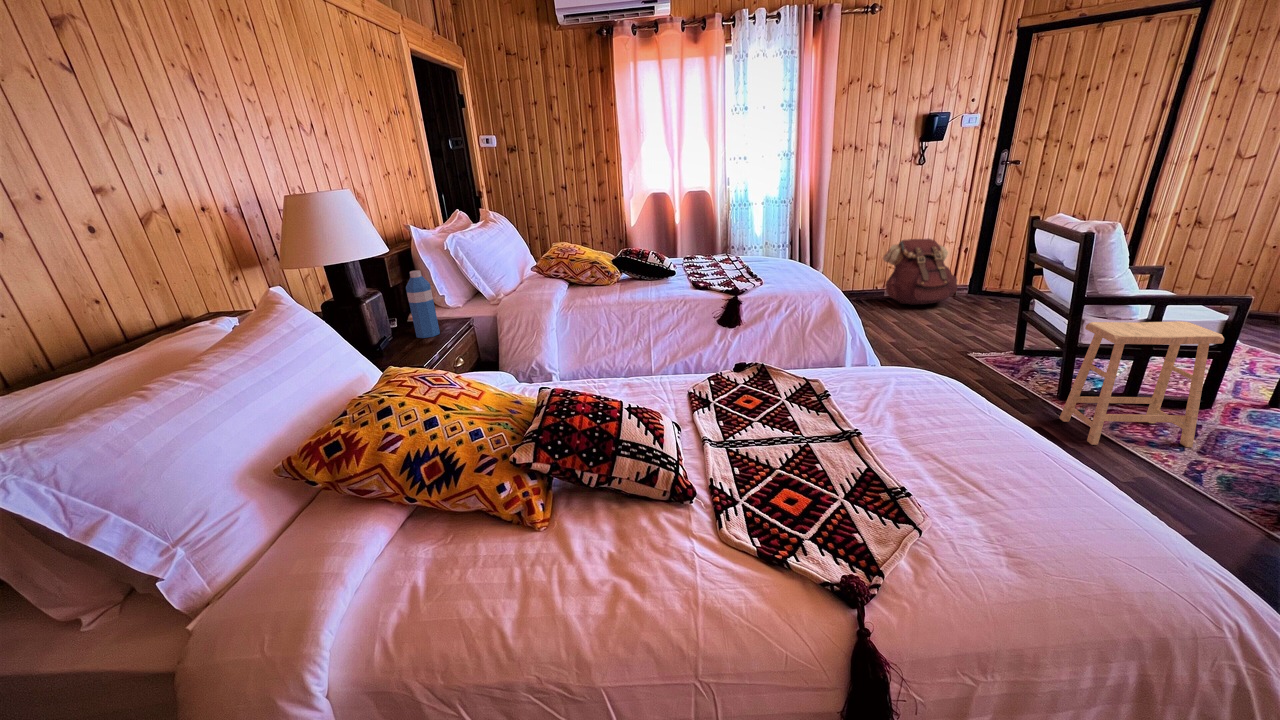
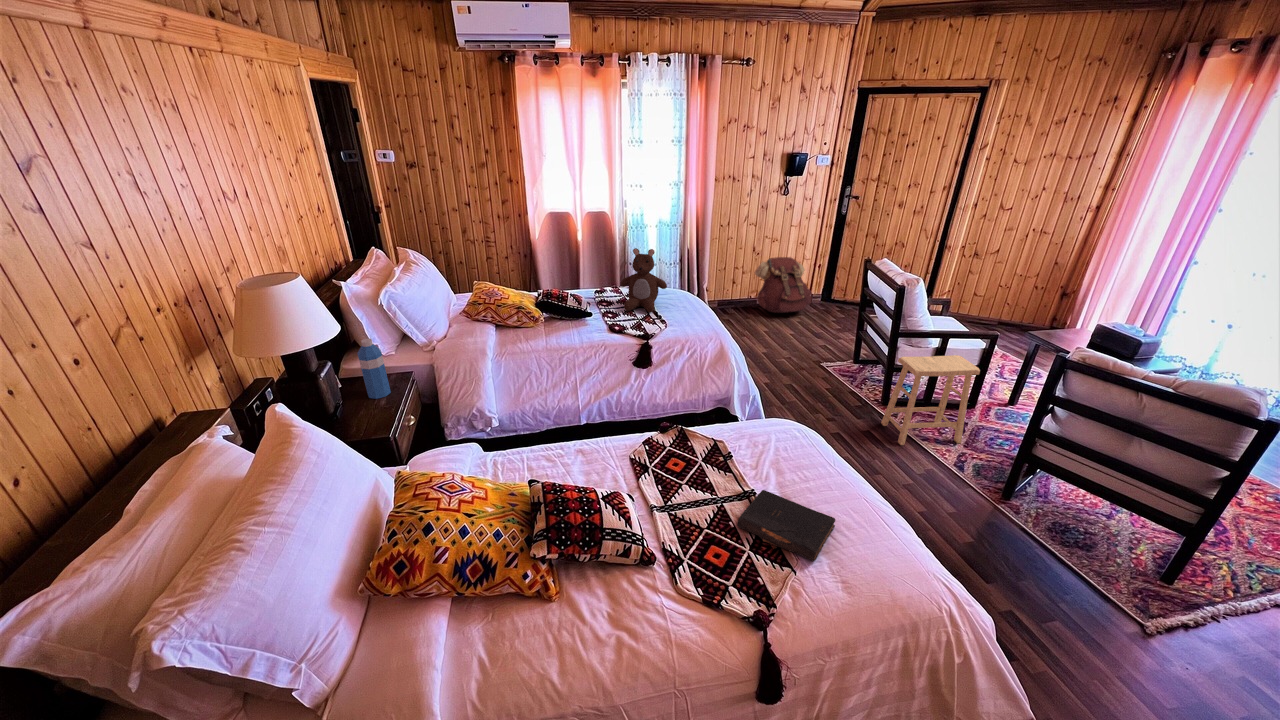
teddy bear: none [711,201,766,274] -> present [620,248,667,312]
book: none [824,429,988,518] -> present [737,490,835,561]

